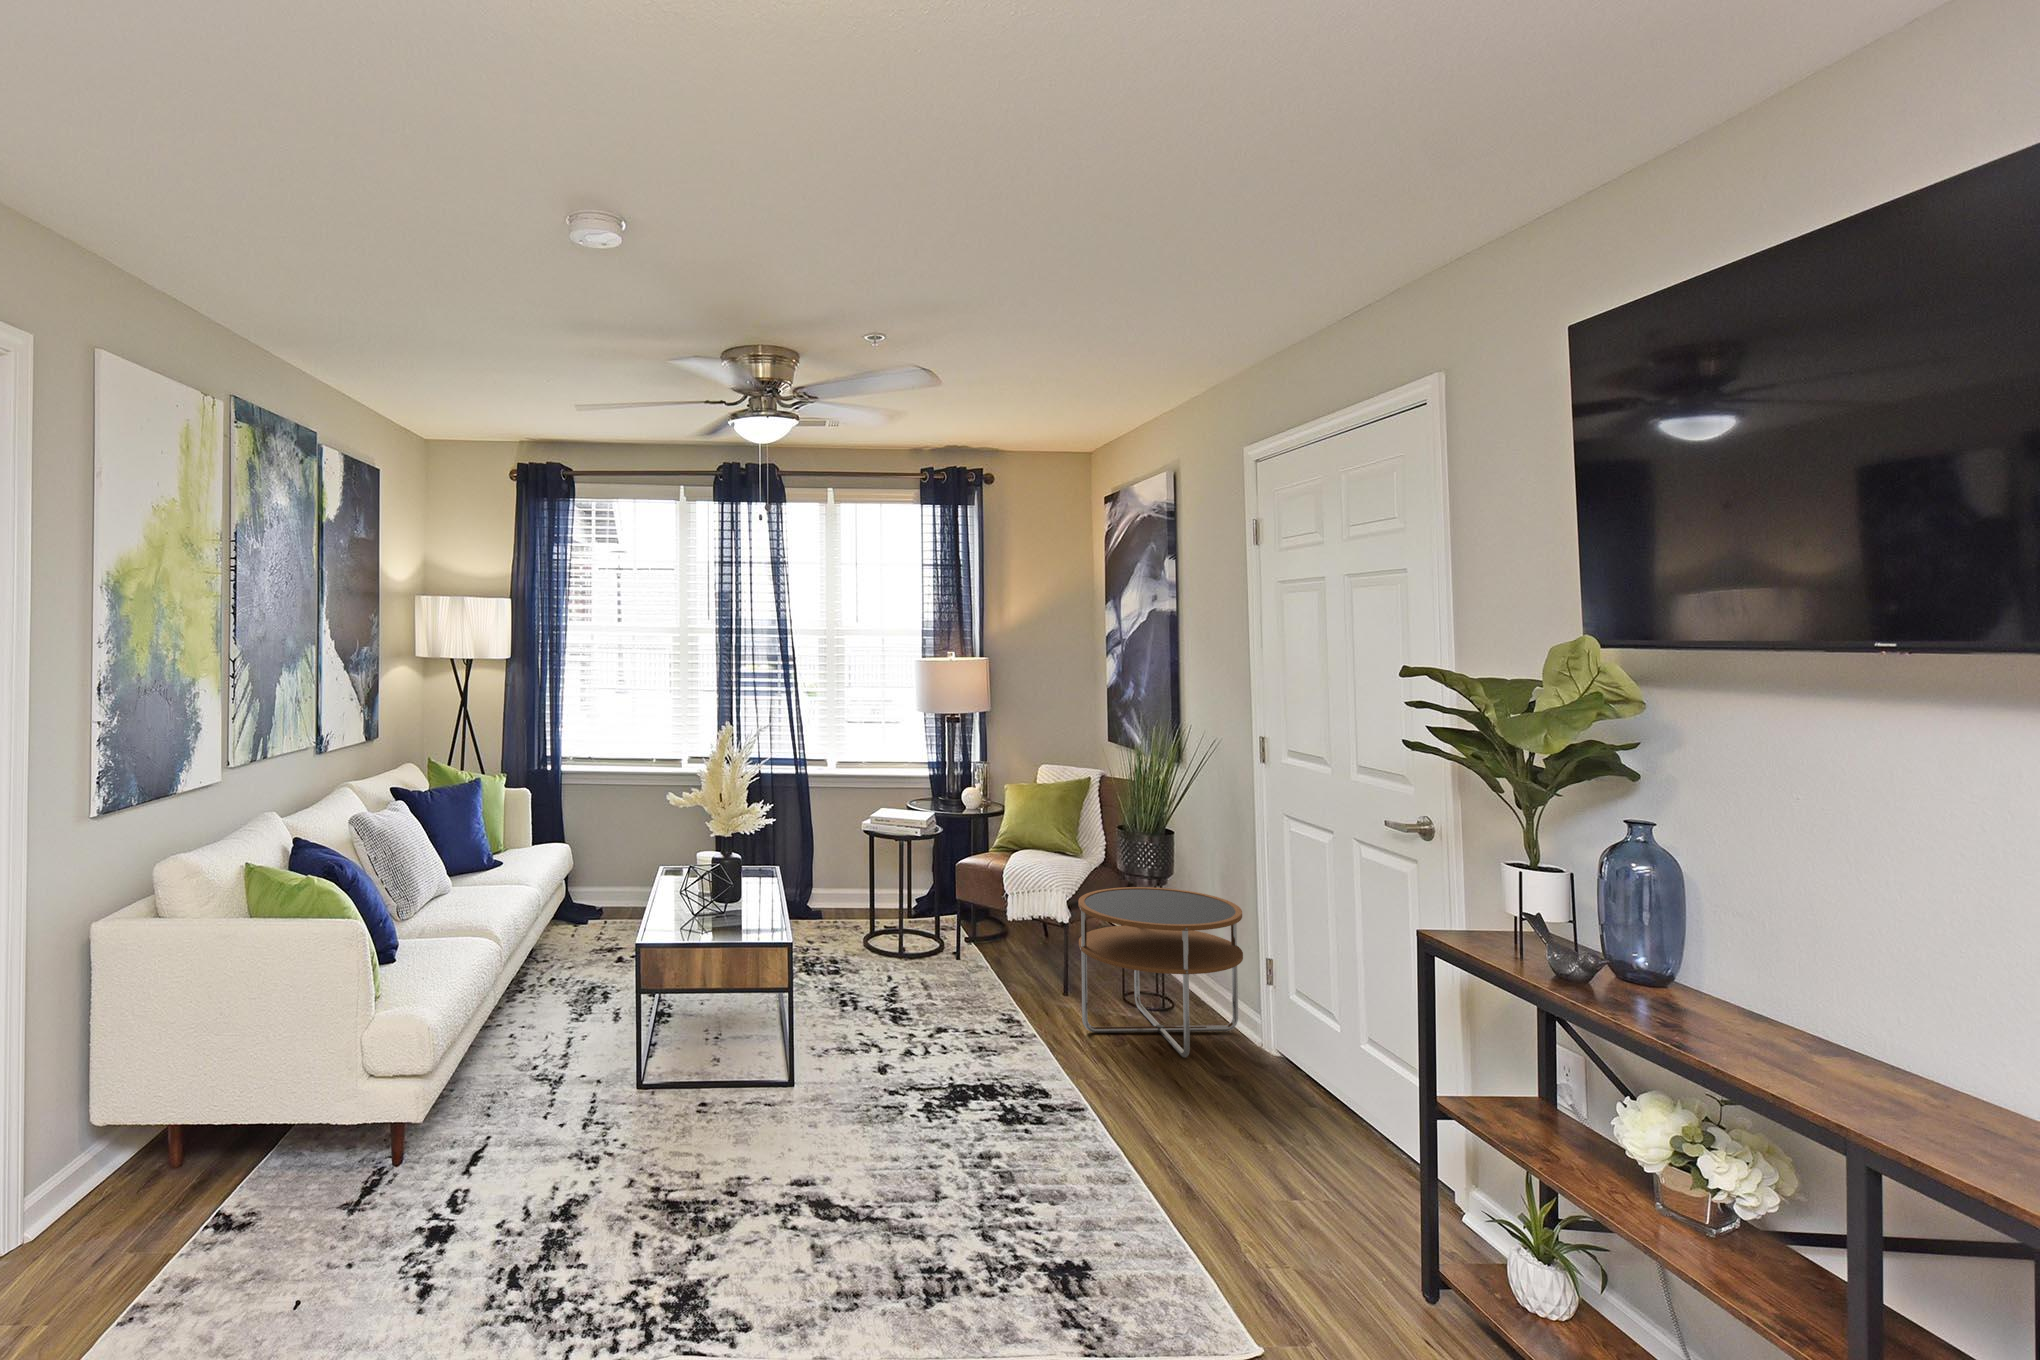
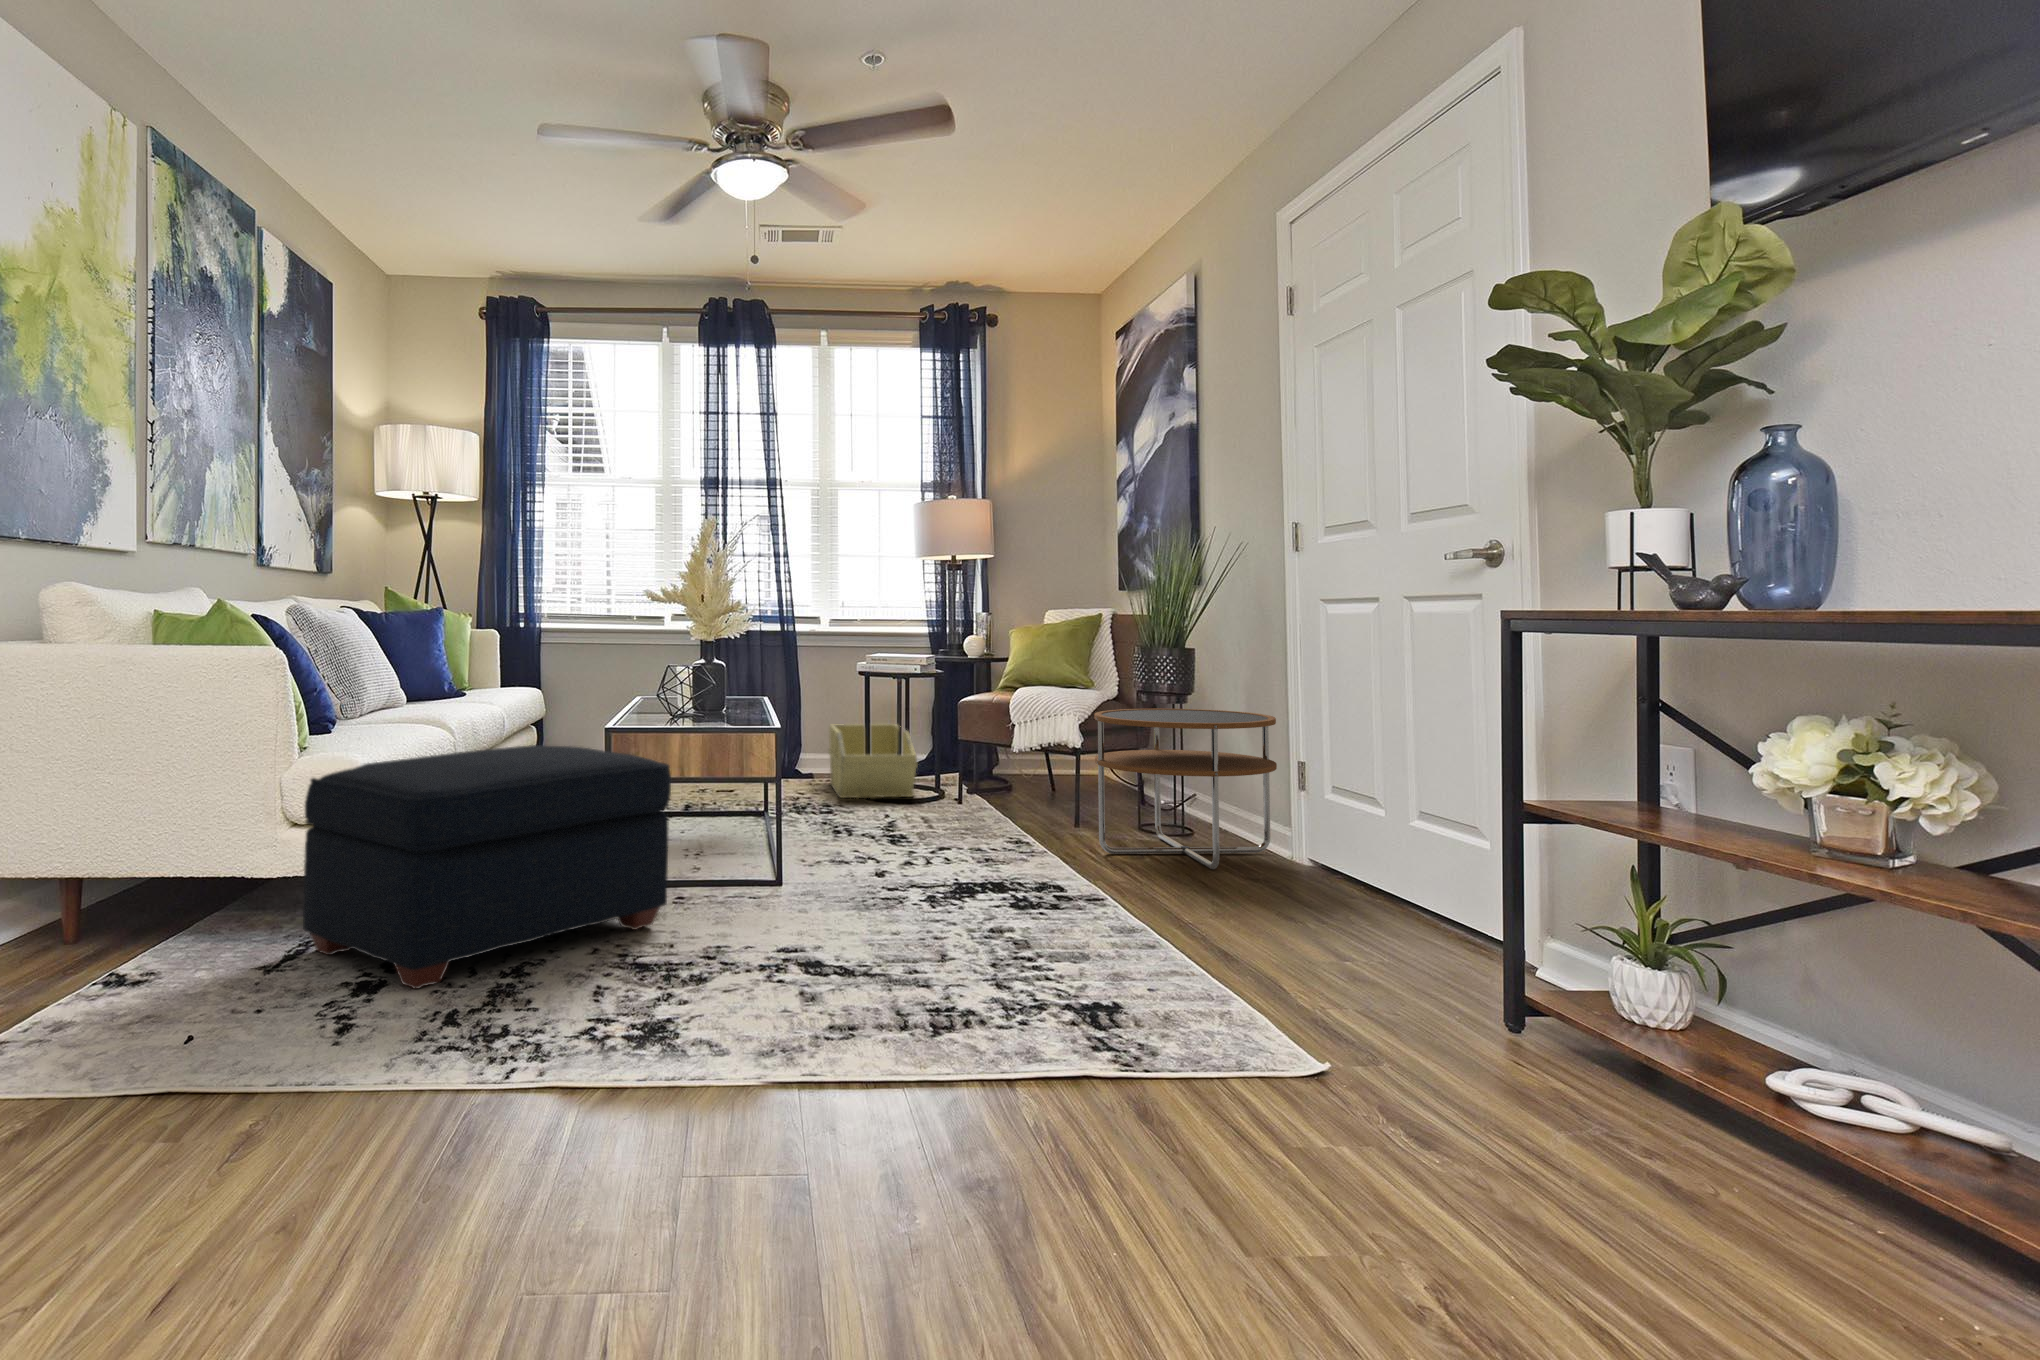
storage bin: none [836,861,918,943] -> present [828,724,918,798]
ottoman: none [376,967,698,1238] -> present [303,745,671,989]

